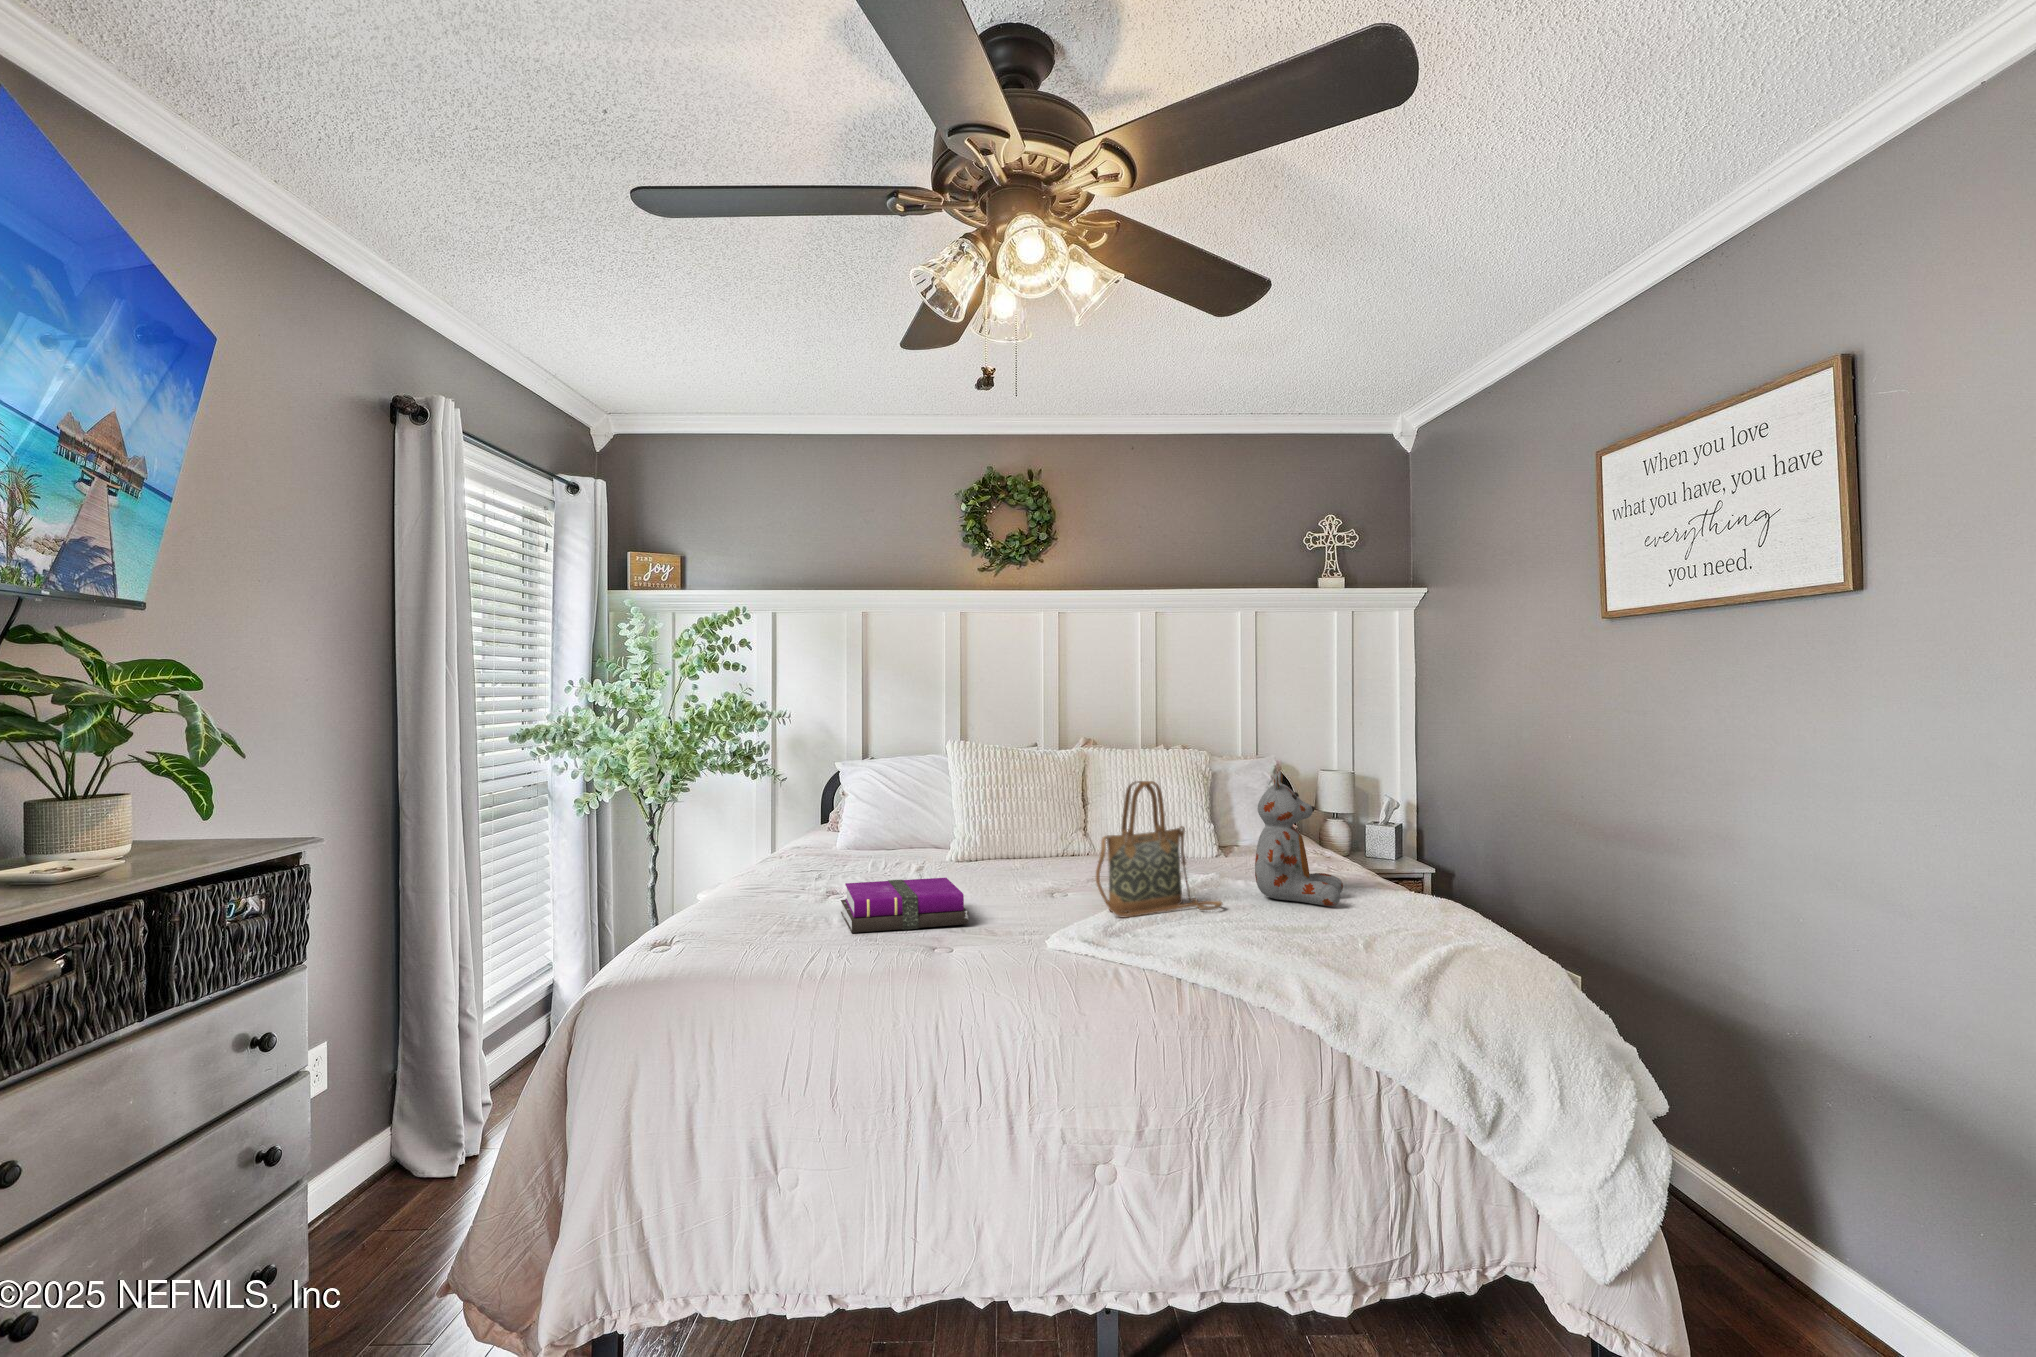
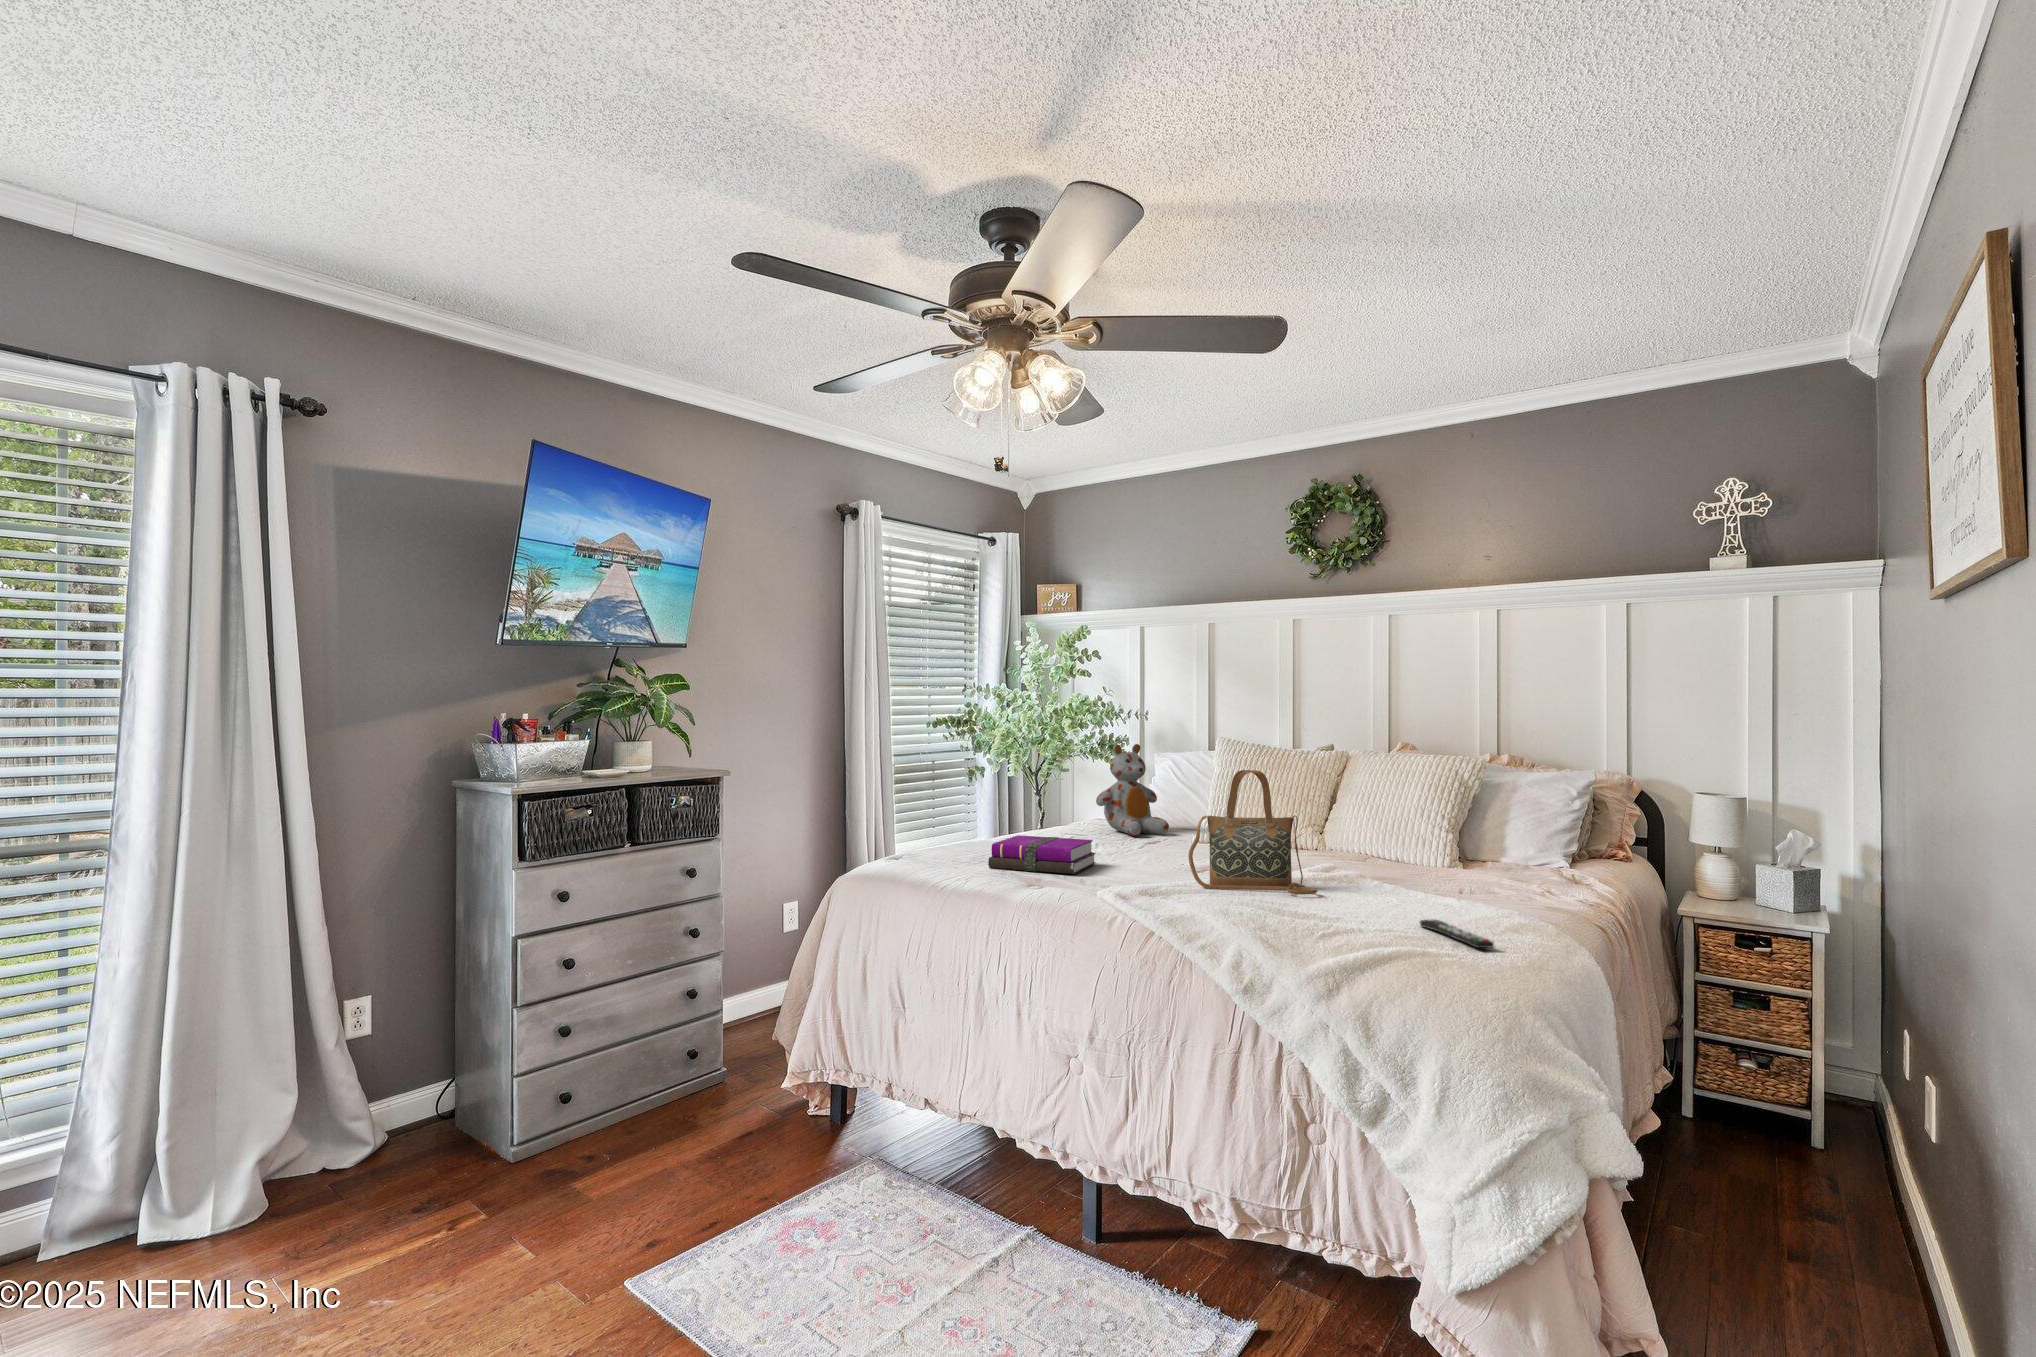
stuffed bear: present [1255,771,1343,906] -> present [1096,744,1169,836]
remote control: none [1368,917,1472,941] -> present [1420,920,1494,948]

